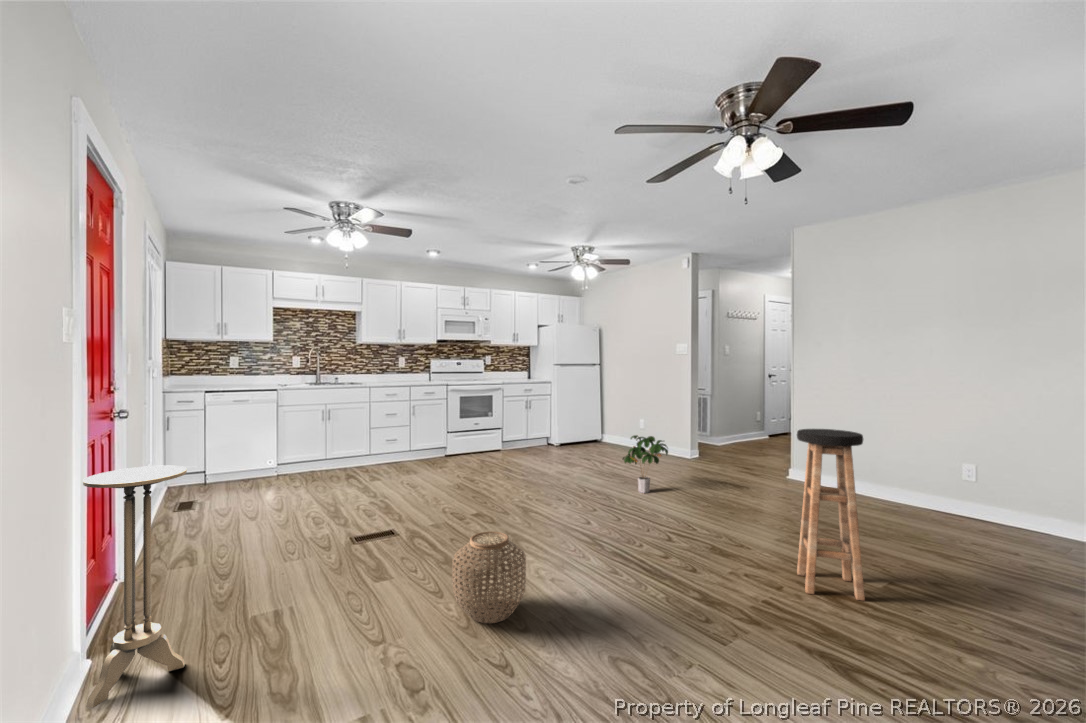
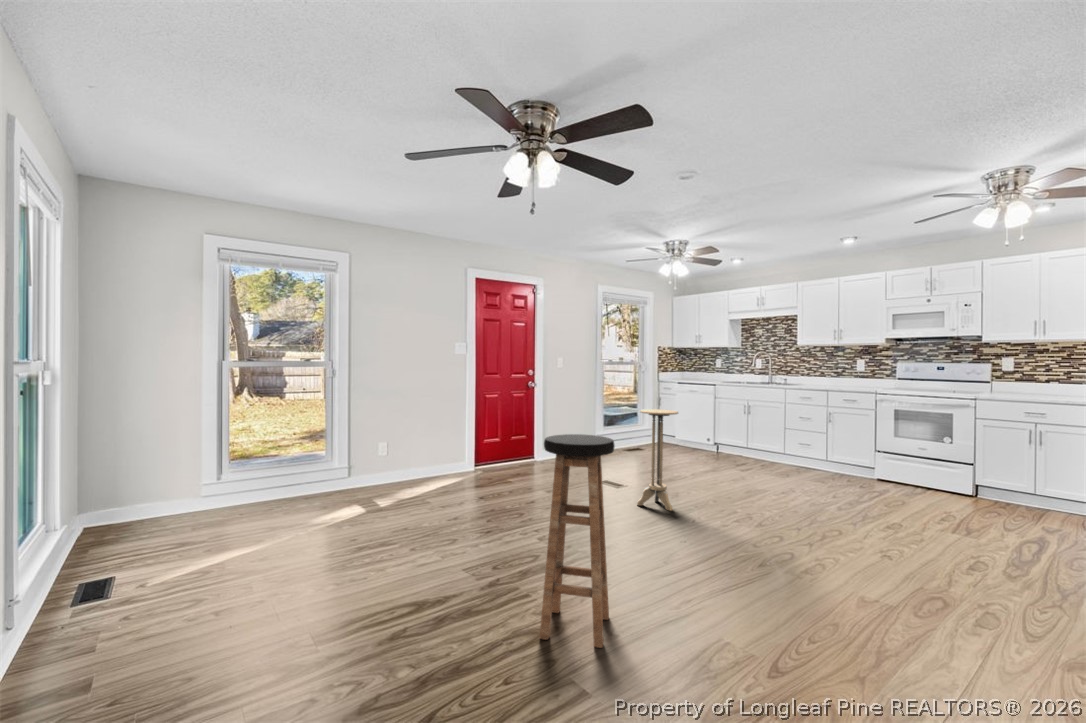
potted plant: present [623,435,668,493] -> none [863,476,901,568]
side table: present [83,466,187,708] -> present [637,409,678,511]
woven basket: present [452,531,526,623] -> none [486,460,529,511]

